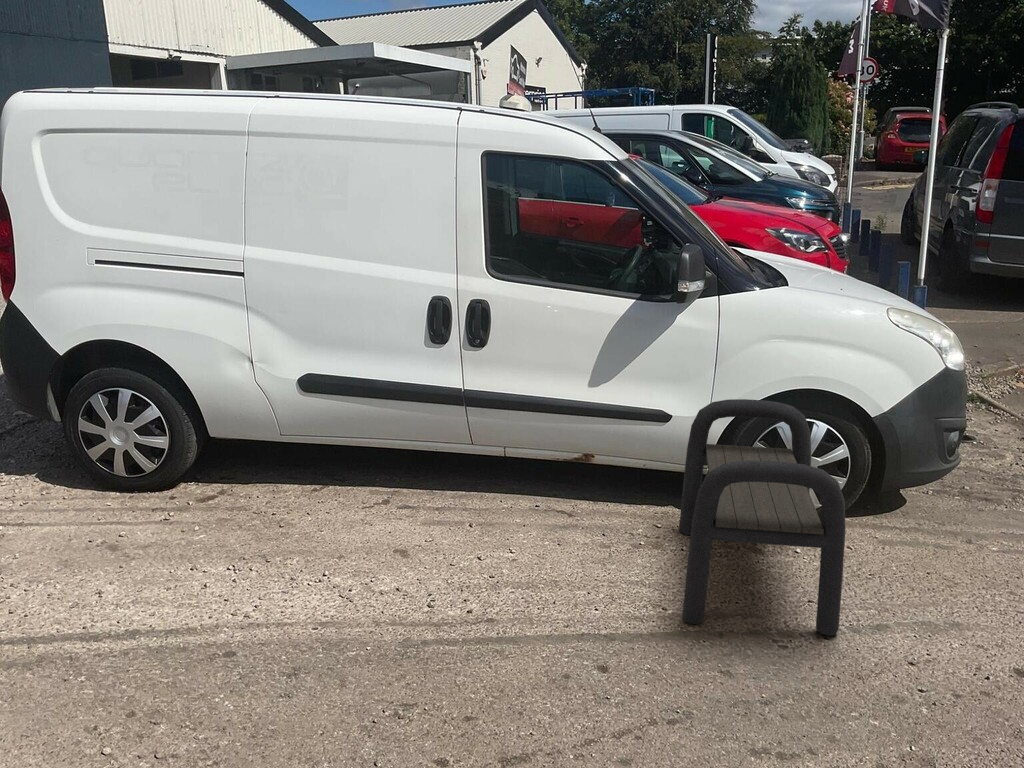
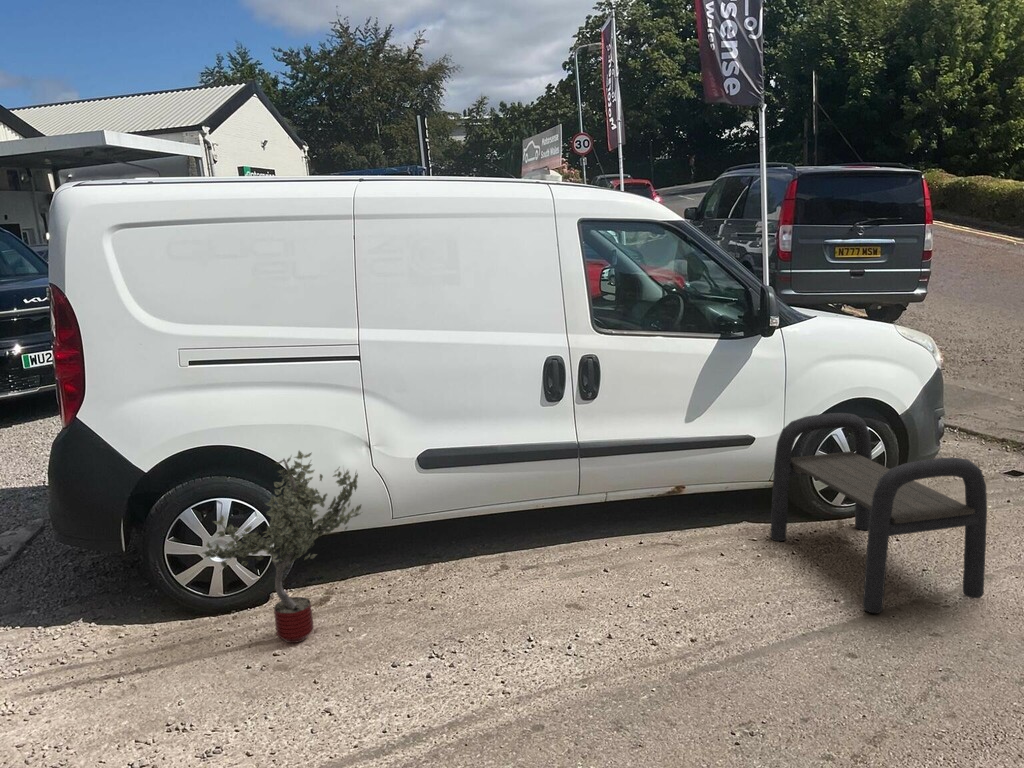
potted tree: none [76,353,219,529] -> present [204,451,361,643]

